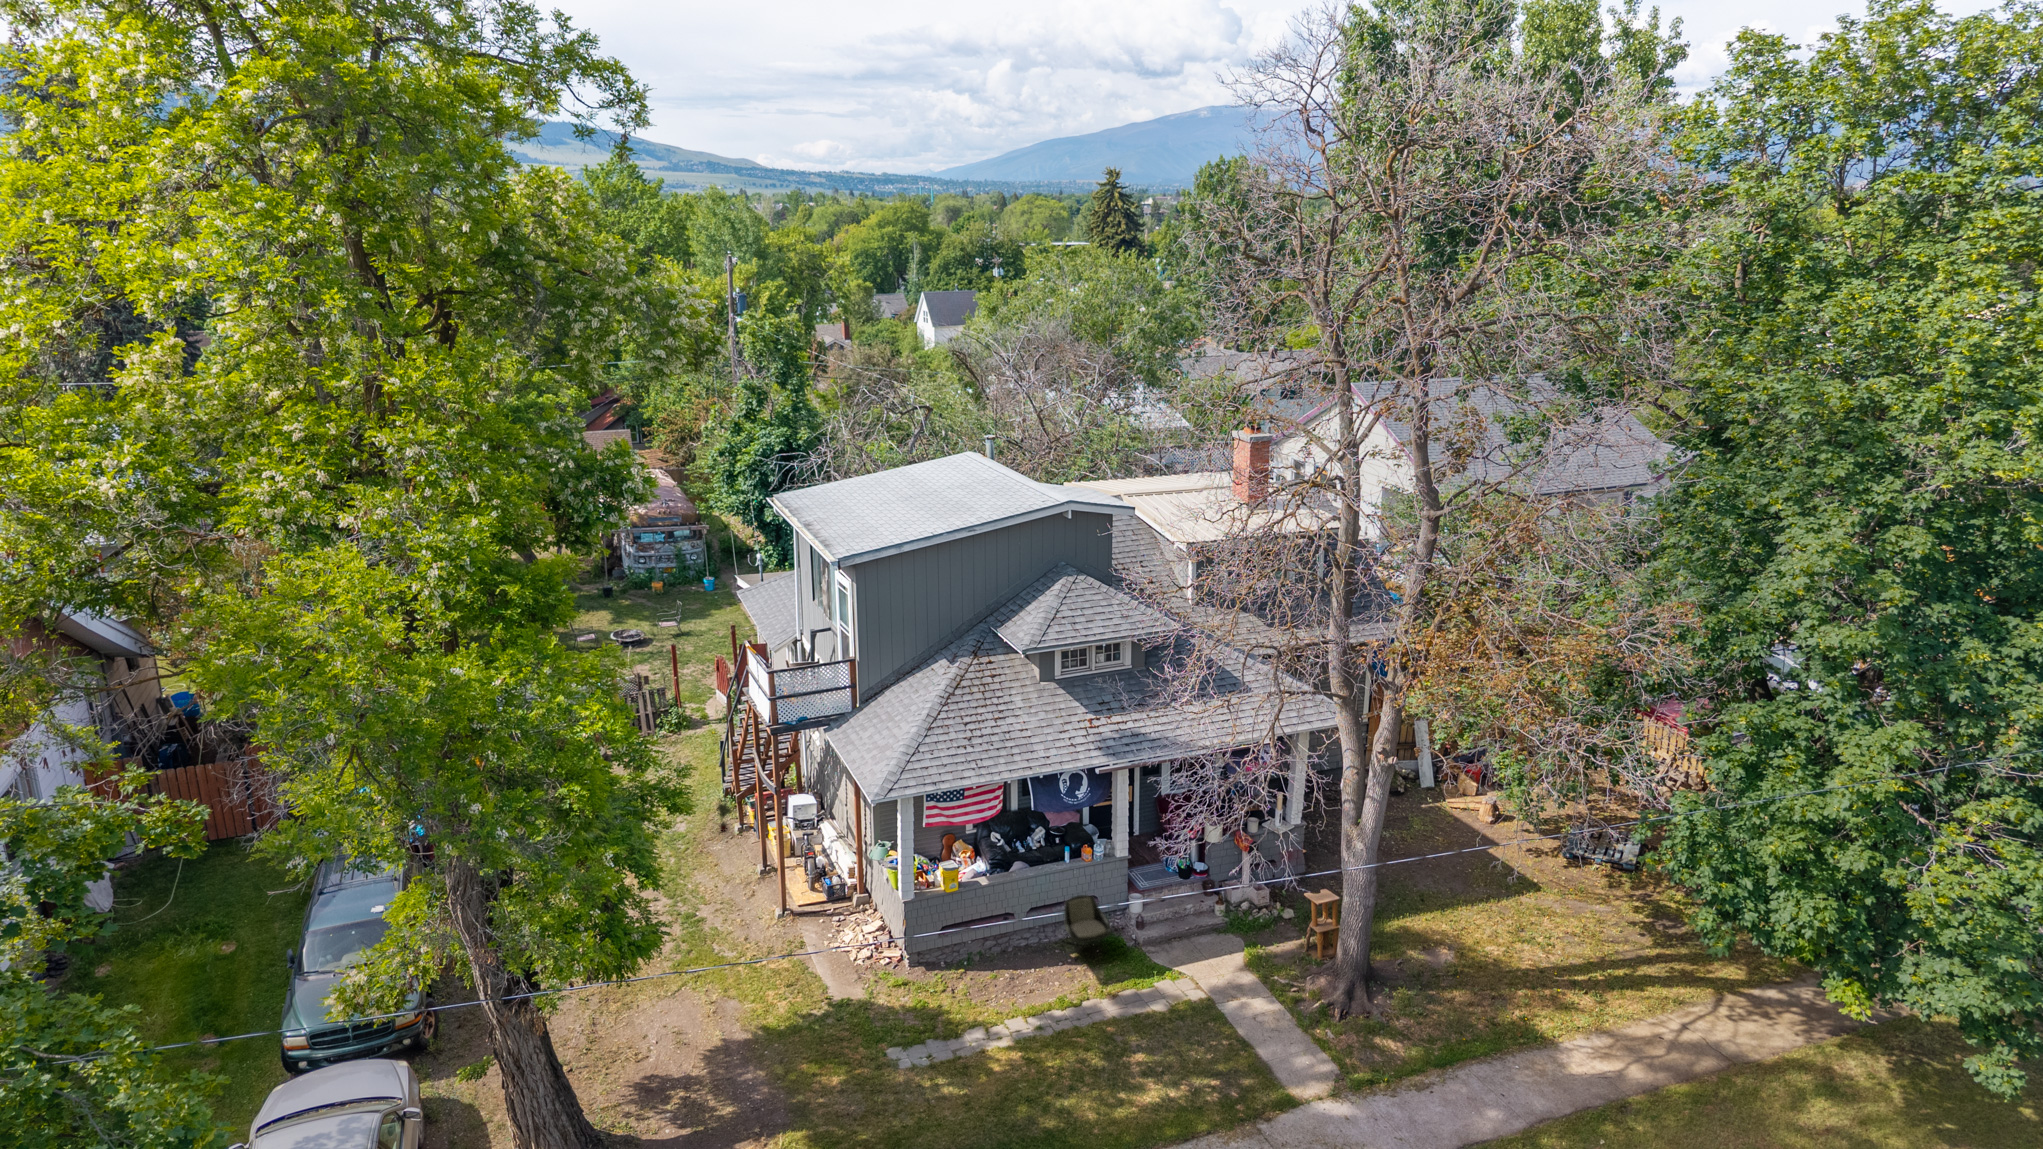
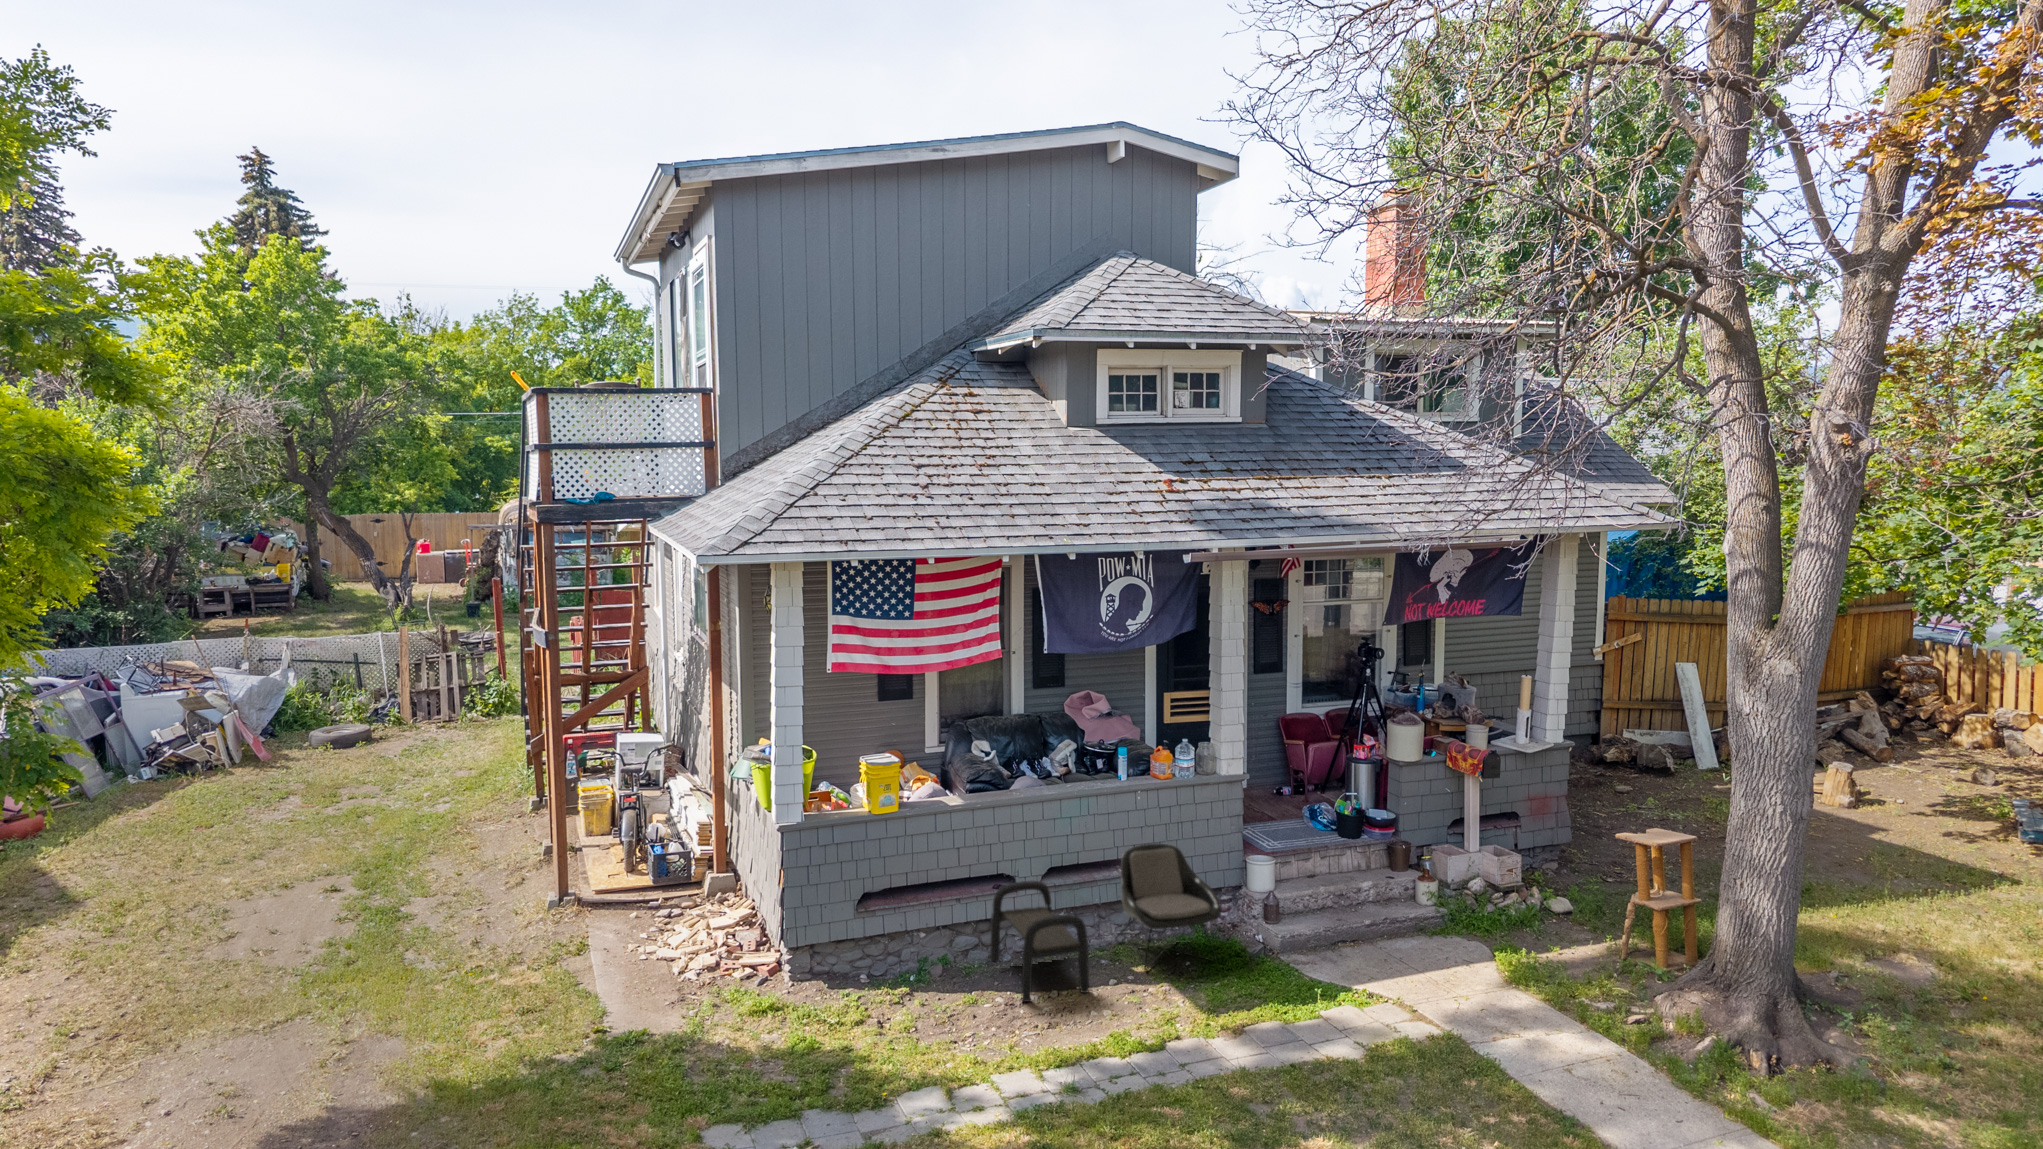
potted tree: present [717,800,734,831] -> none [491,744,530,809]
bench: none [1002,916,1048,980] -> present [990,881,1089,1002]

